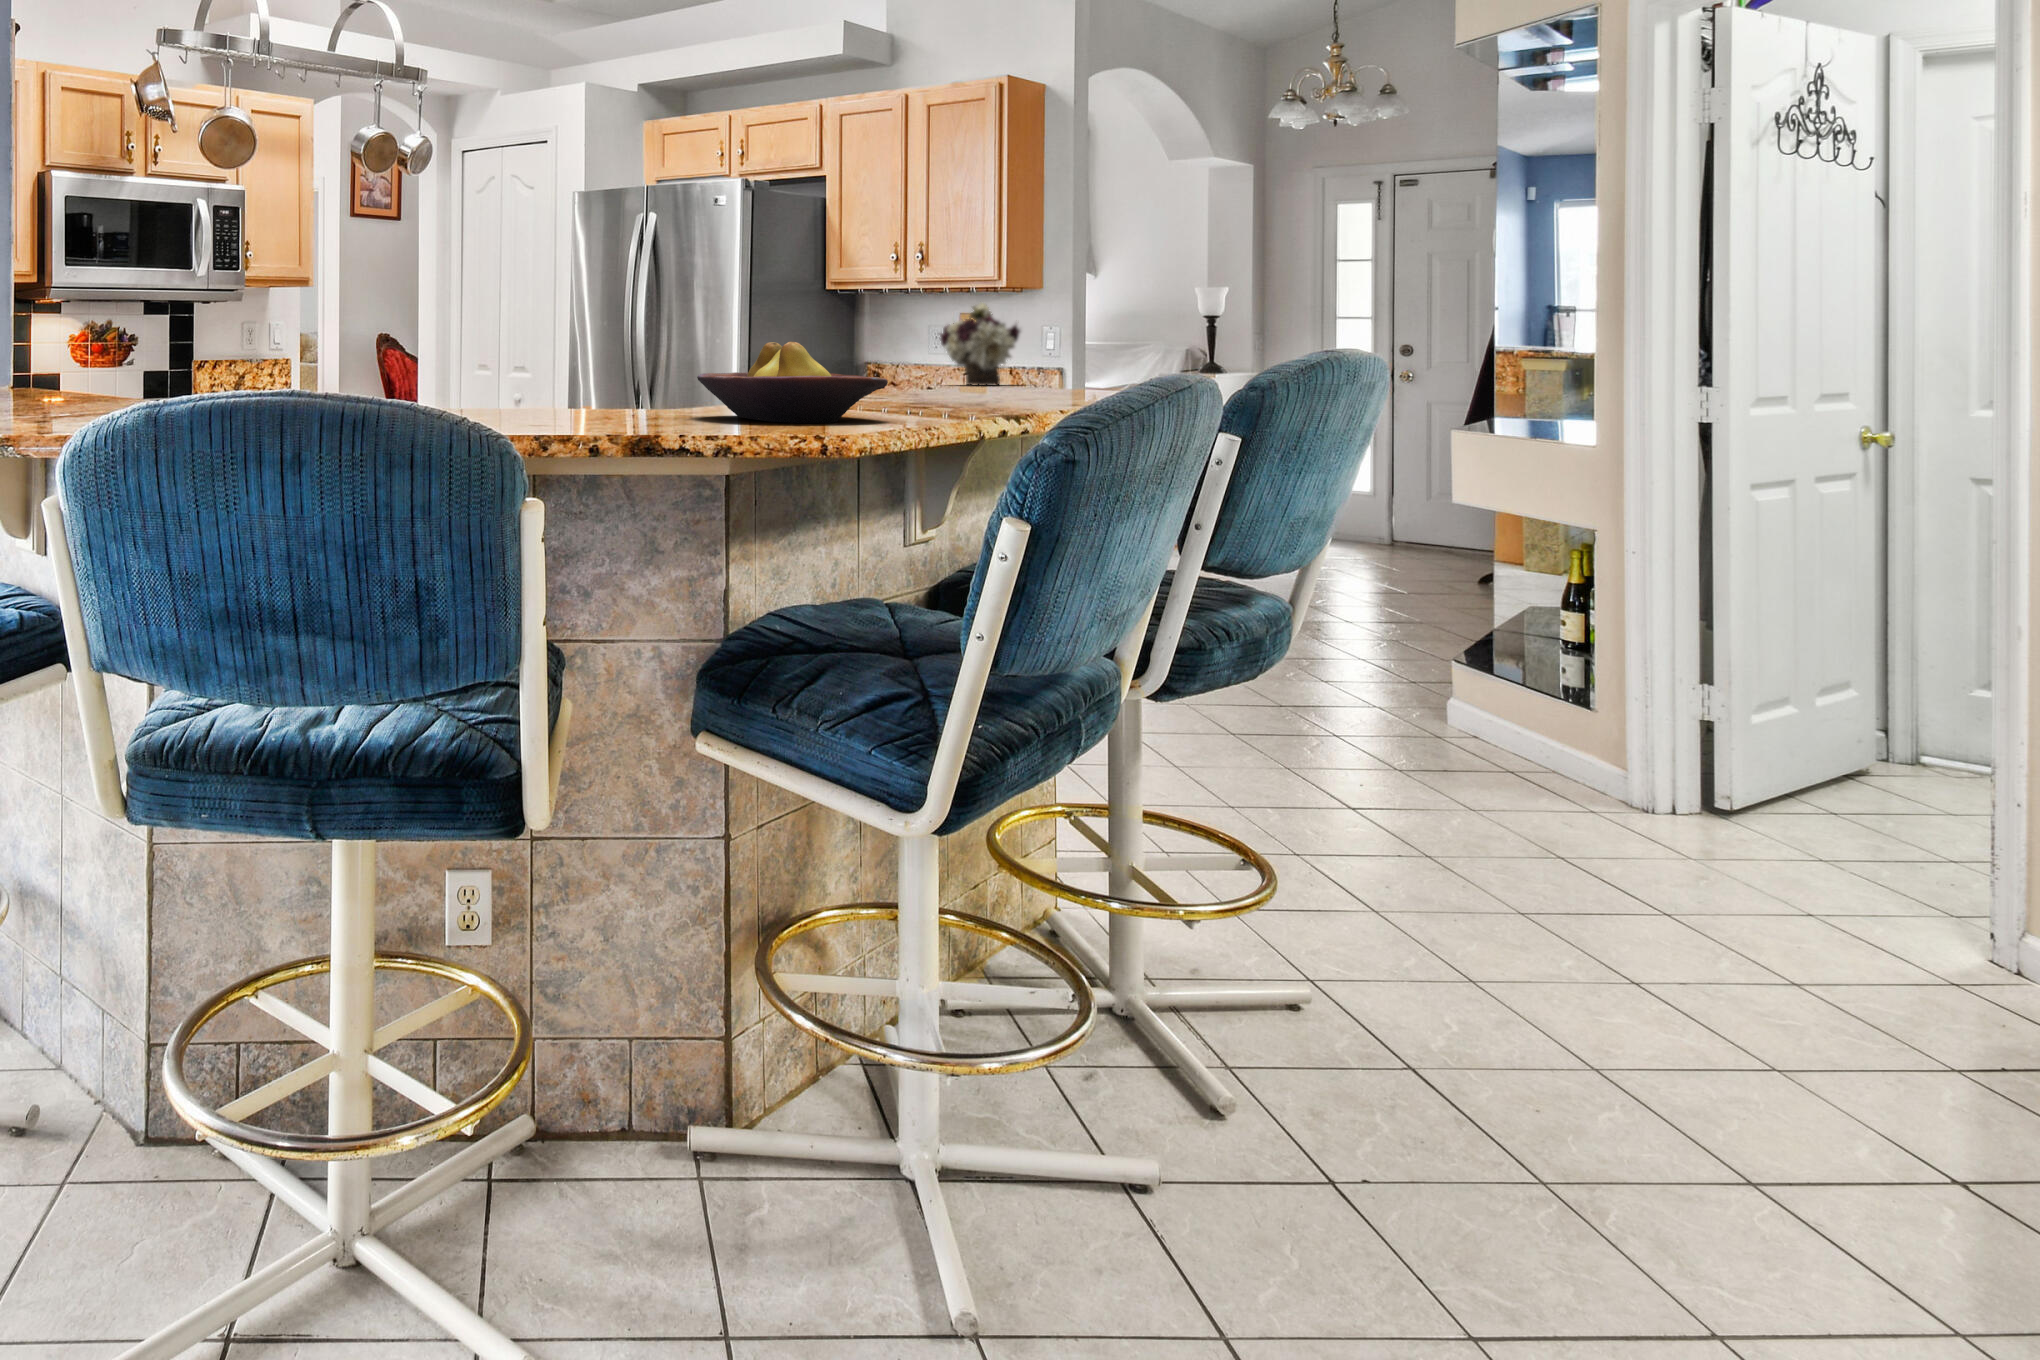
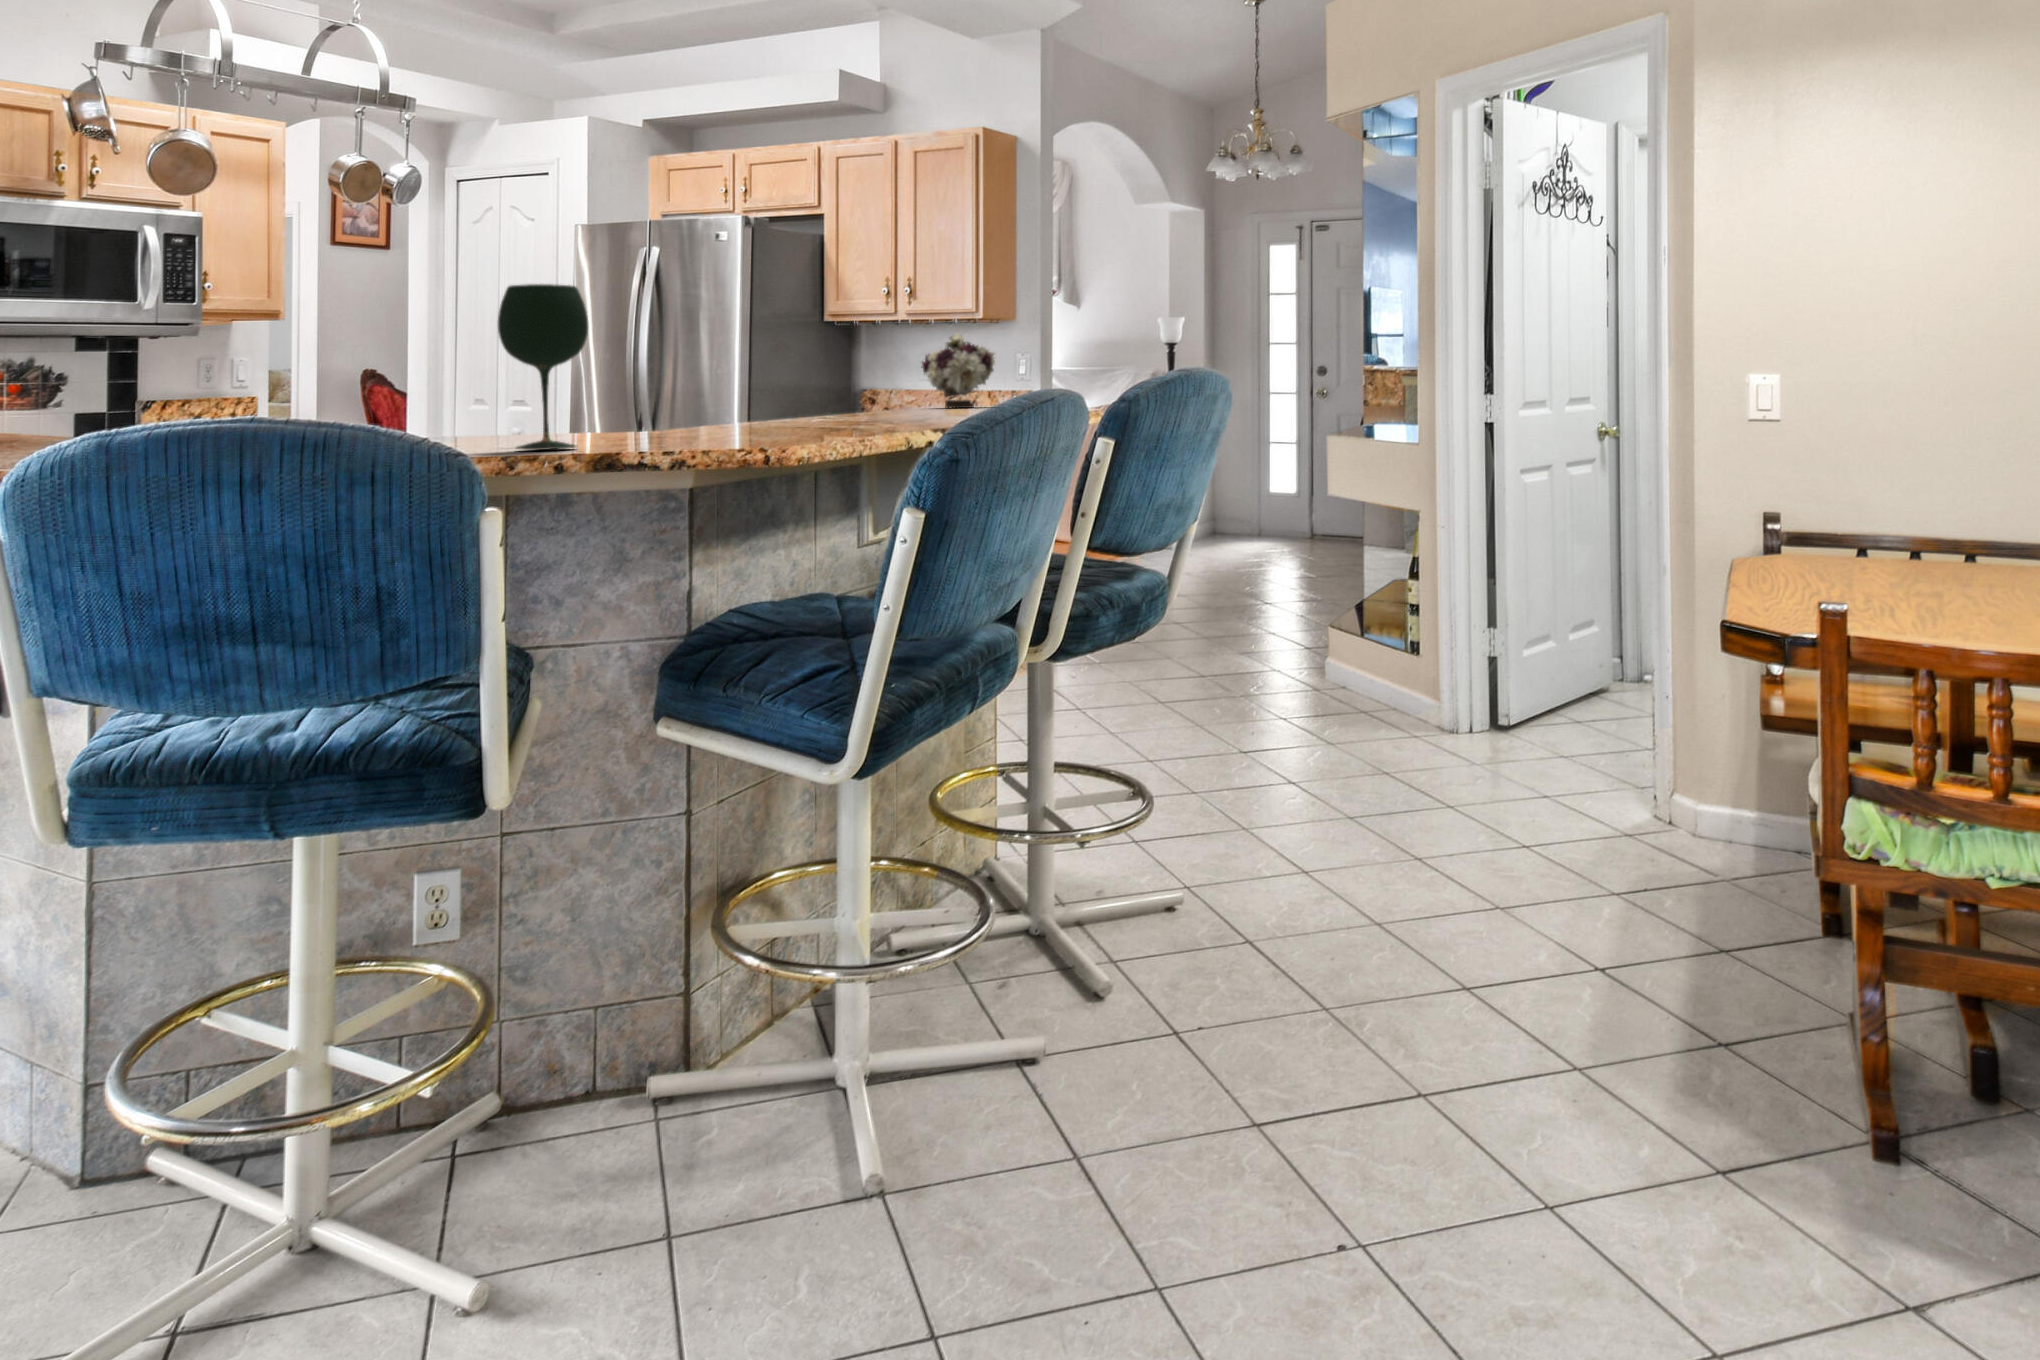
wine glass: none [541,247,635,426] -> present [498,284,588,450]
fruit bowl: present [697,342,888,423] -> none [658,370,823,442]

